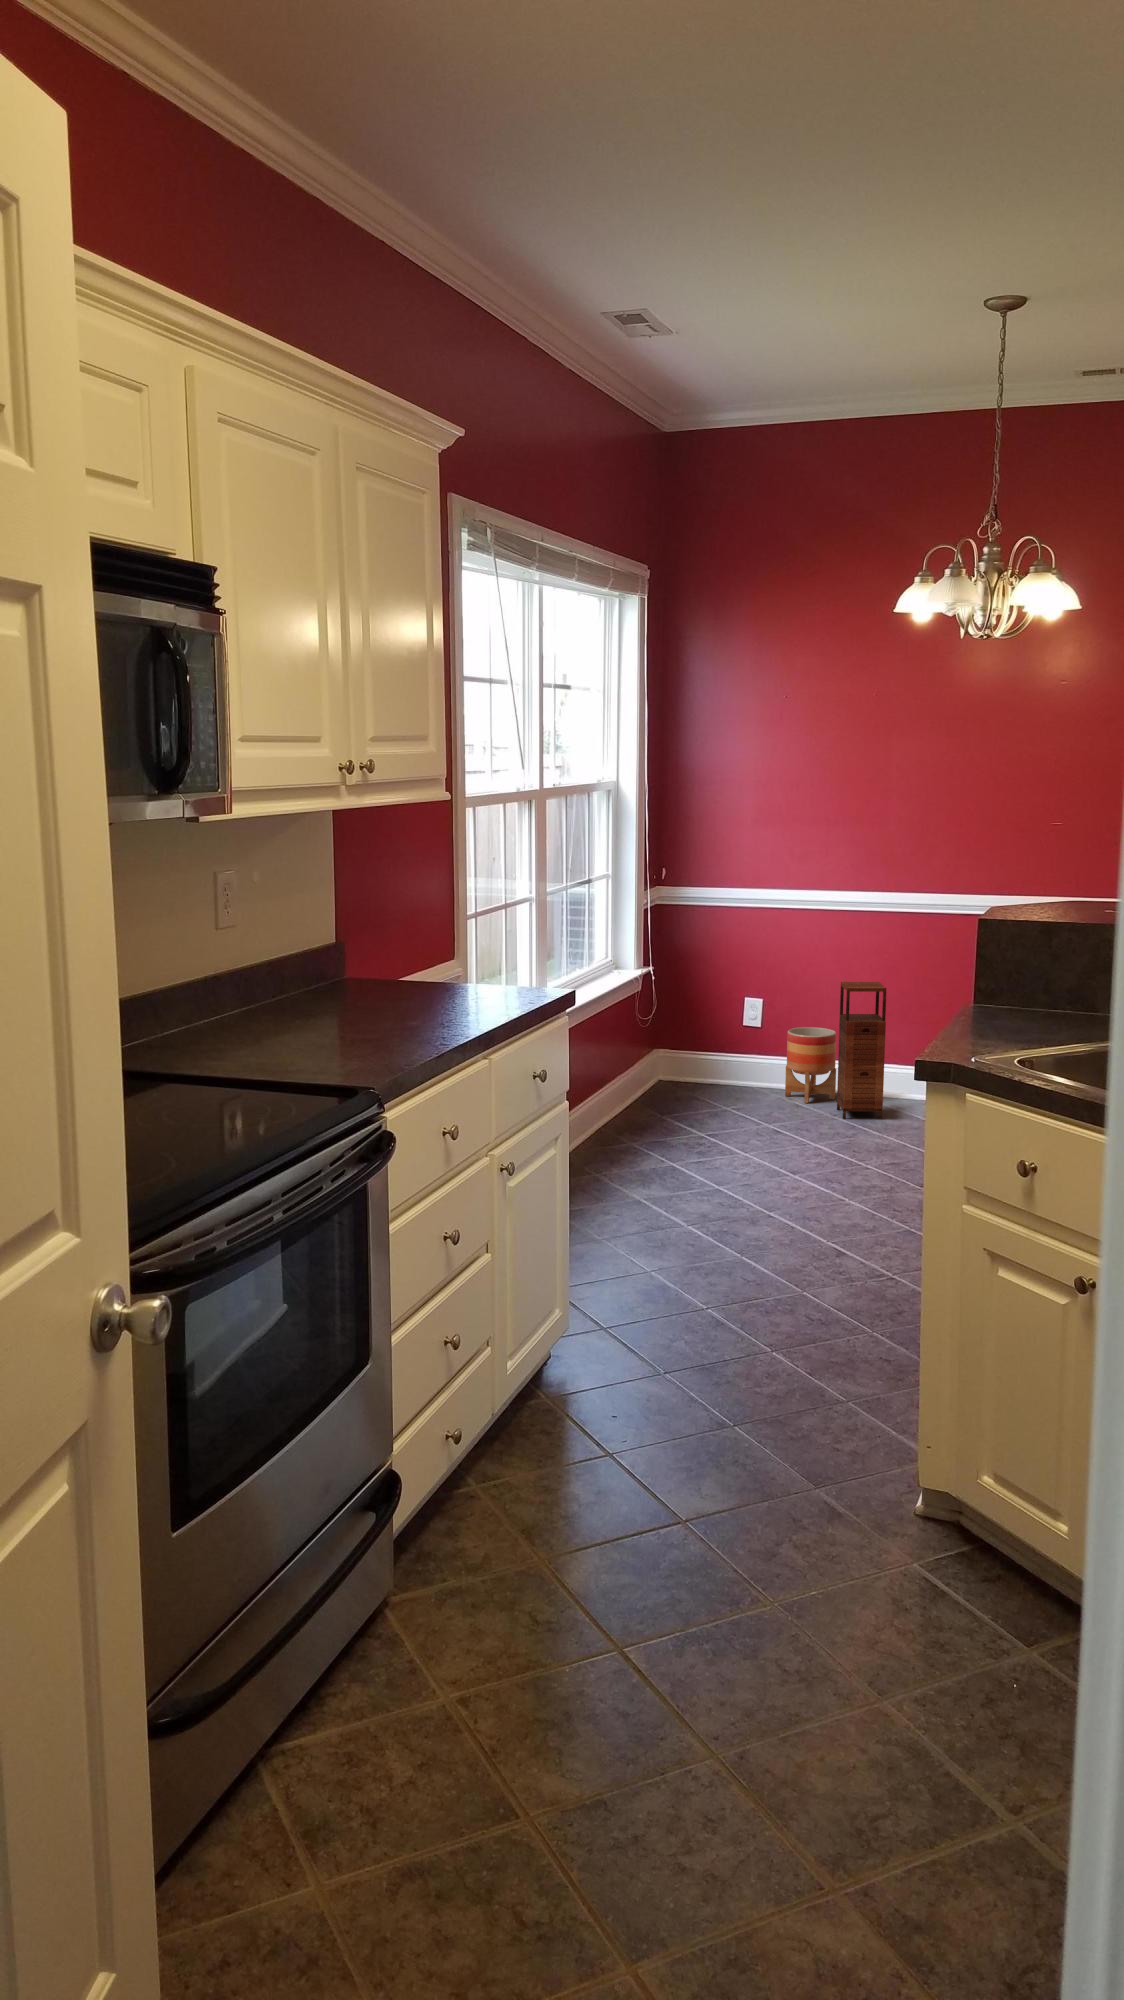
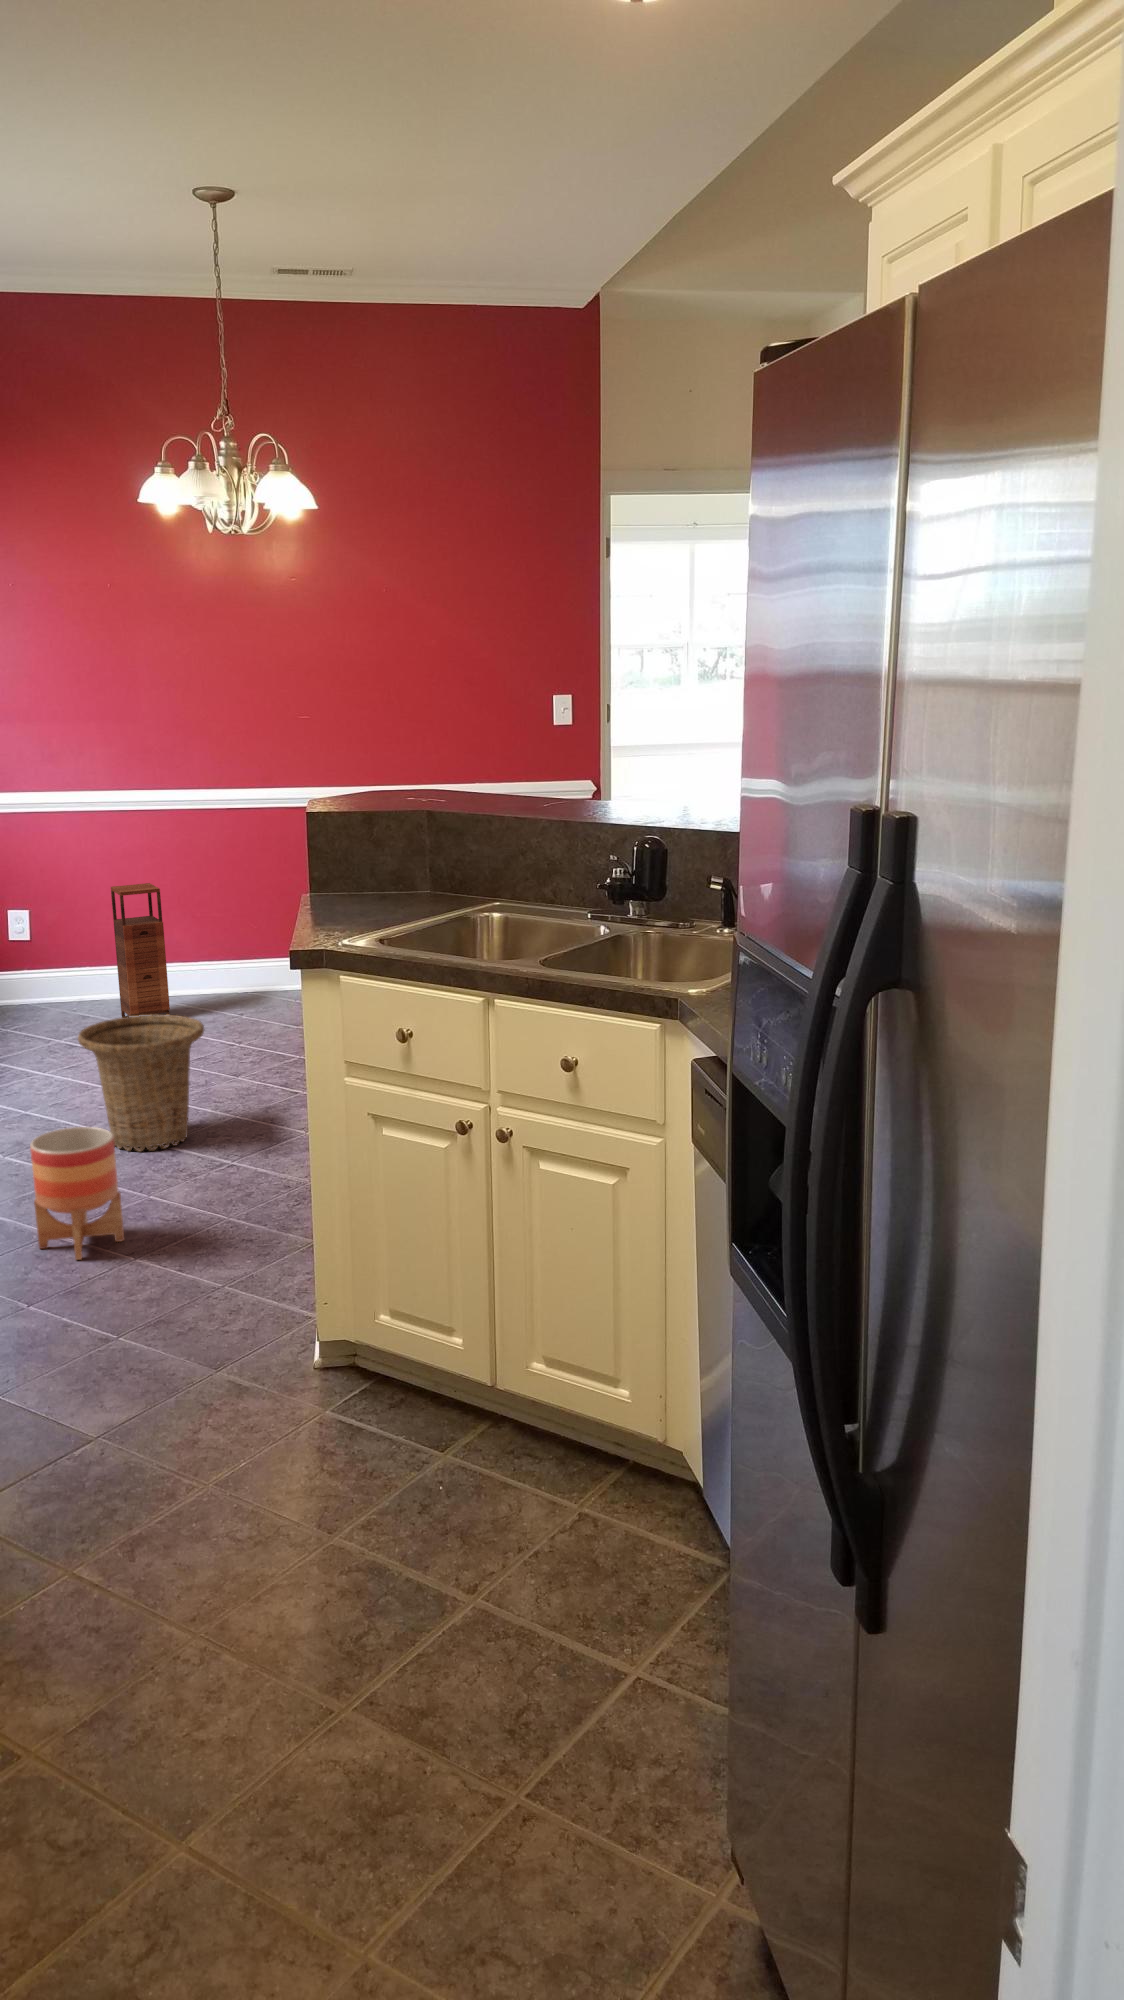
planter: present [785,1027,836,1103] -> present [30,1127,124,1260]
basket: none [766,1110,890,1247] -> present [78,1015,204,1152]

